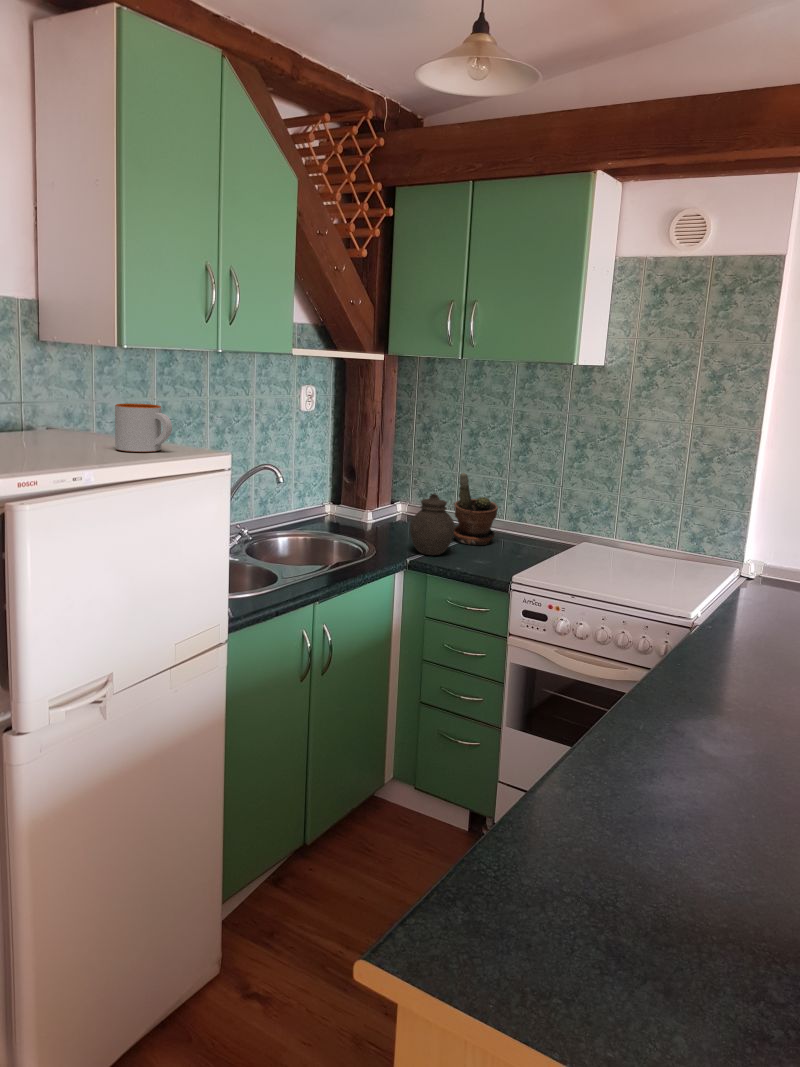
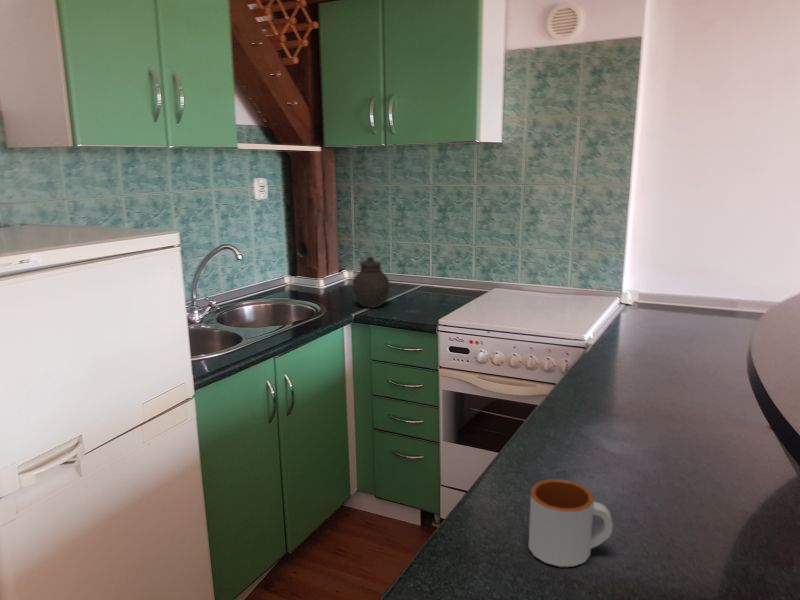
mug: present [115,404,172,452] -> present [529,479,613,567]
potted plant: present [453,473,498,545] -> none [389,238,424,297]

